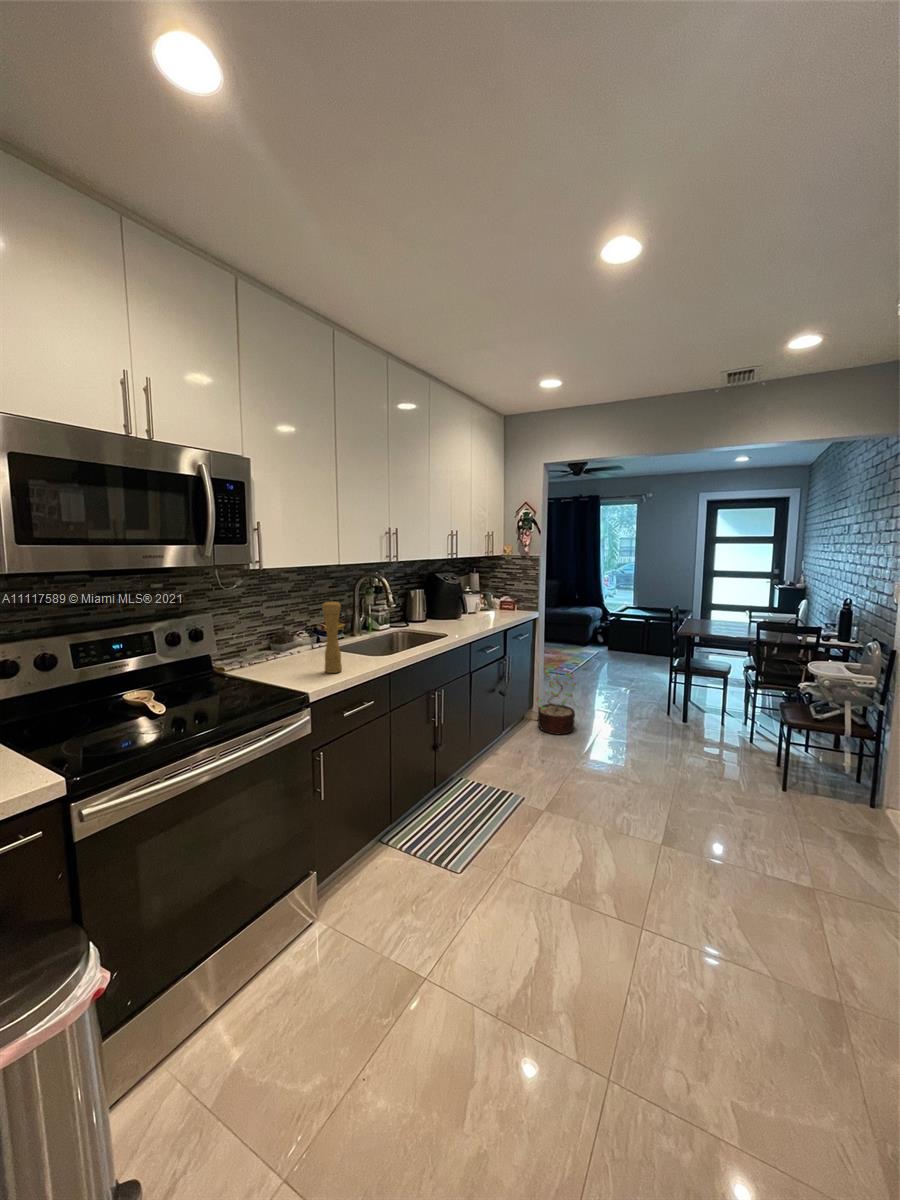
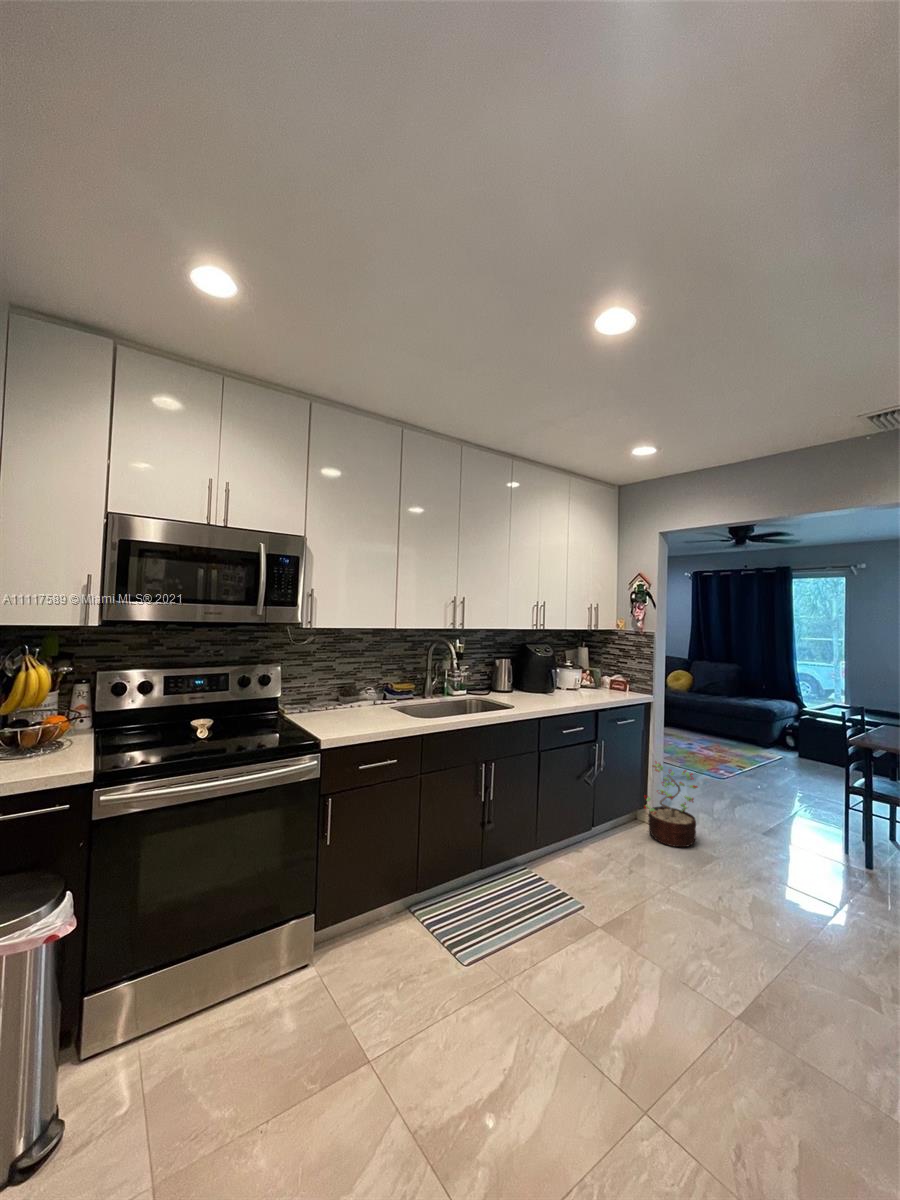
pepper mill: present [322,601,342,673] -> none [354,658,373,725]

